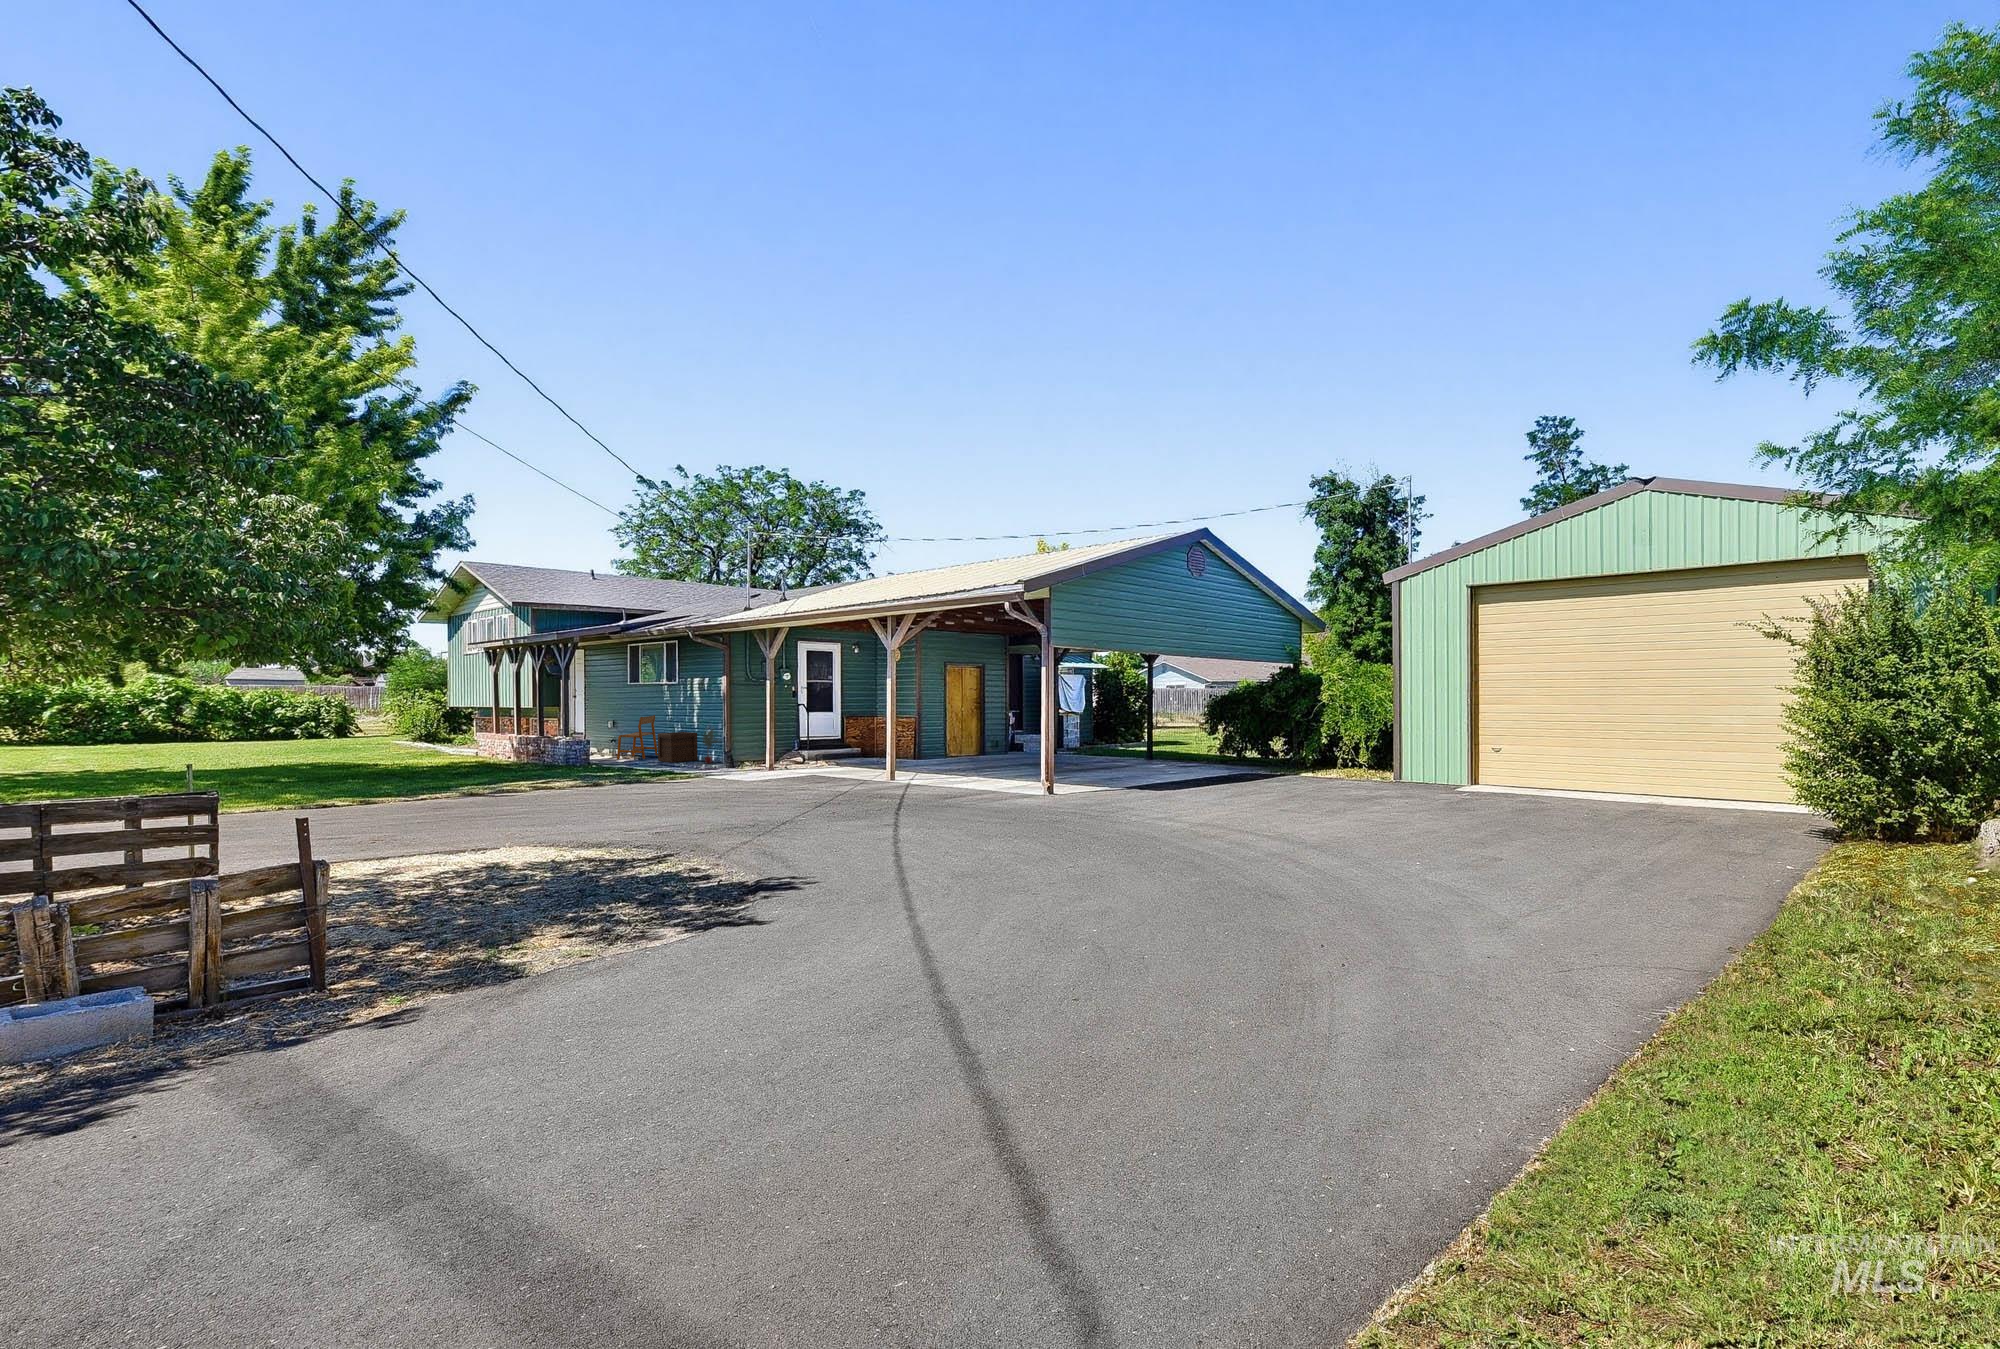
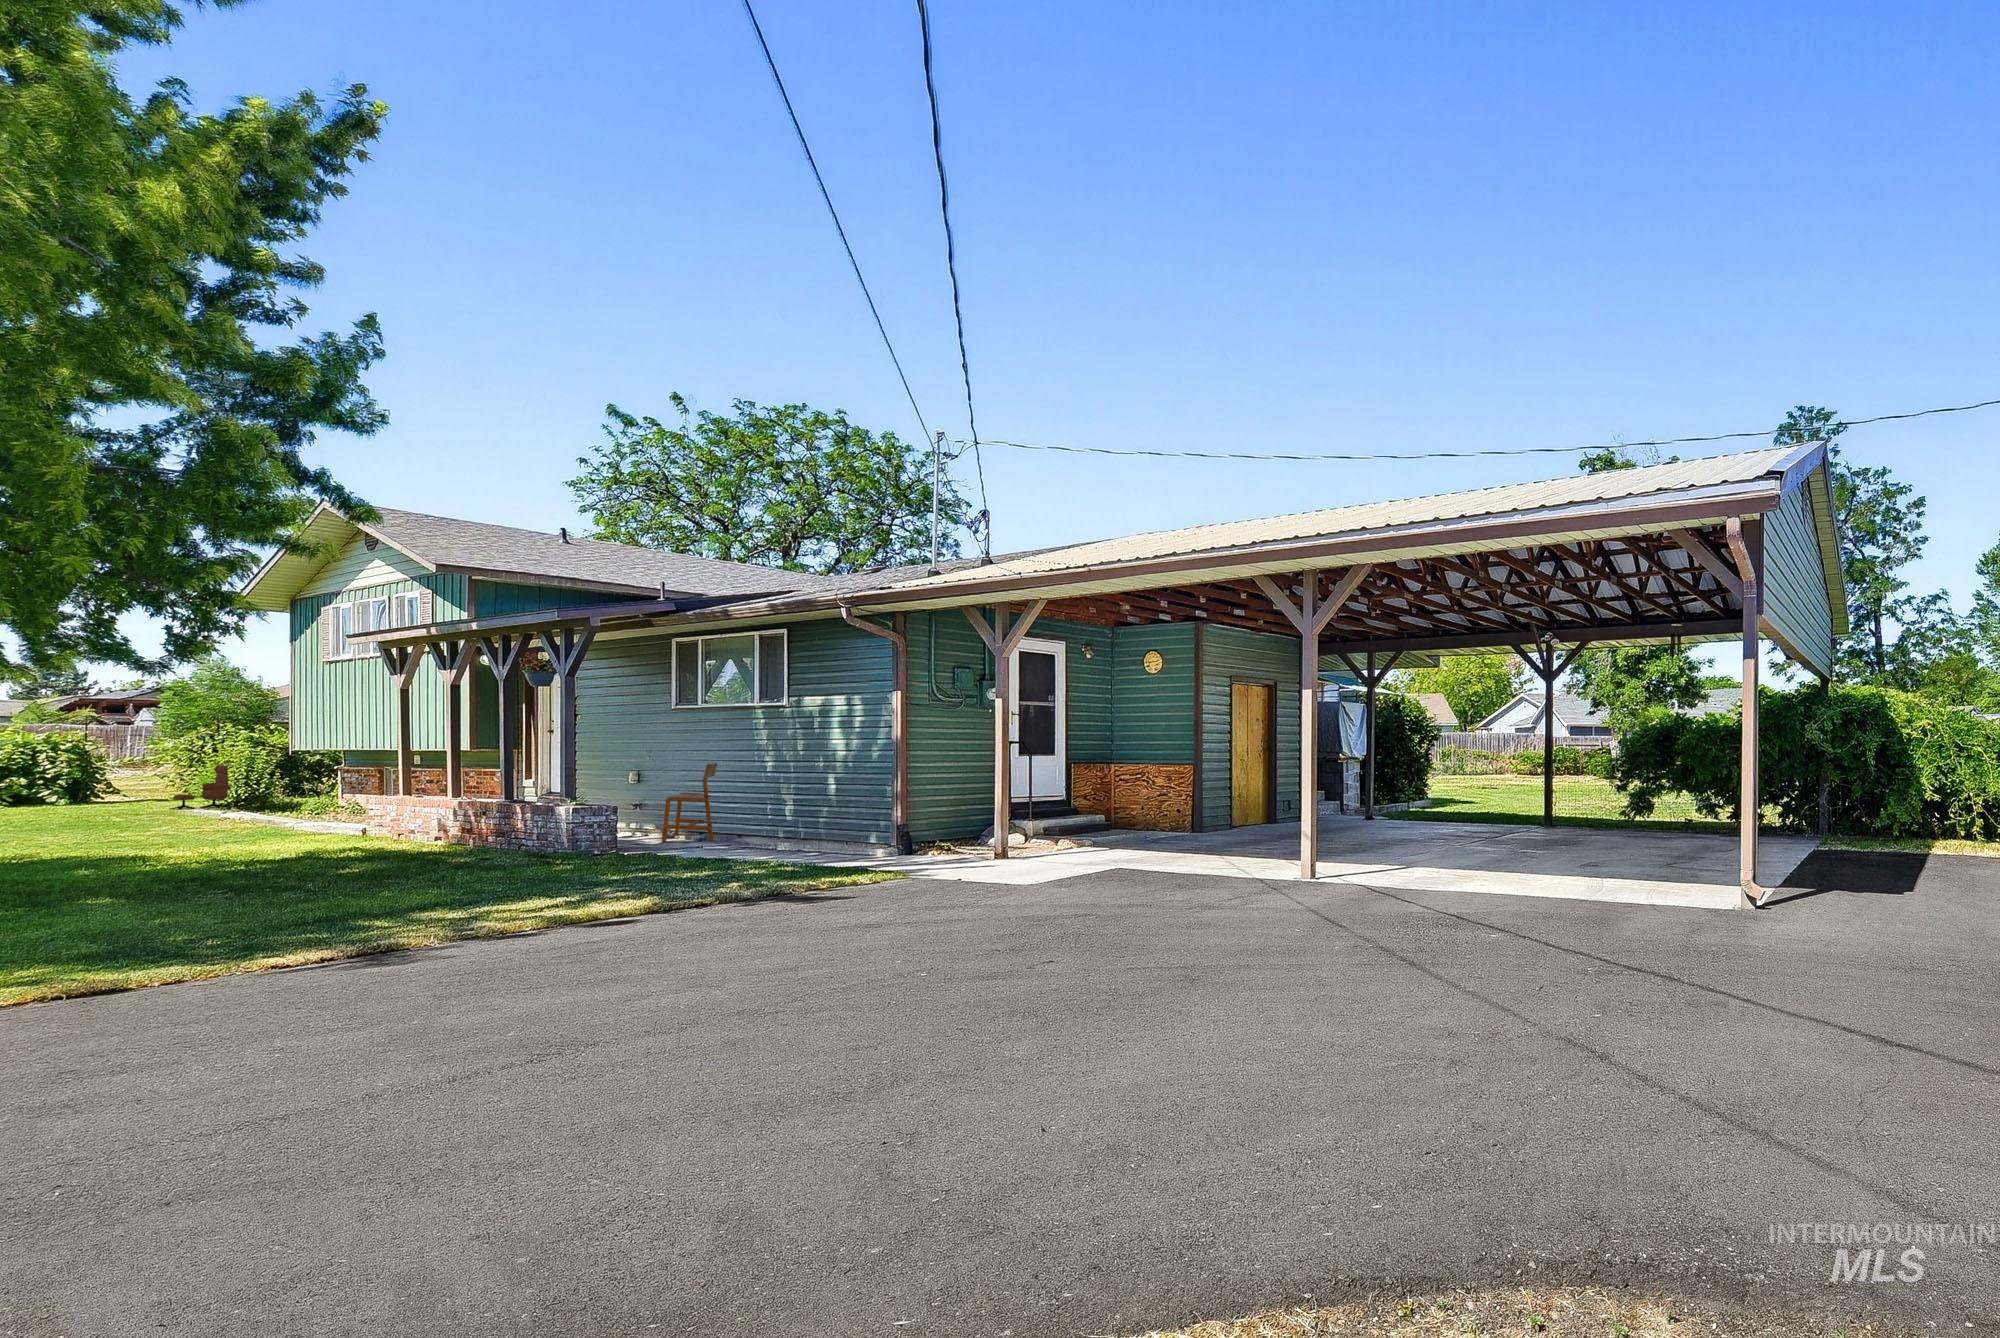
lounge chair: none [386,715,421,742] -> present [171,765,229,810]
potted tree: present [703,728,720,764] -> none [852,778,892,851]
wooden crate: present [658,732,698,763] -> none [752,792,826,849]

